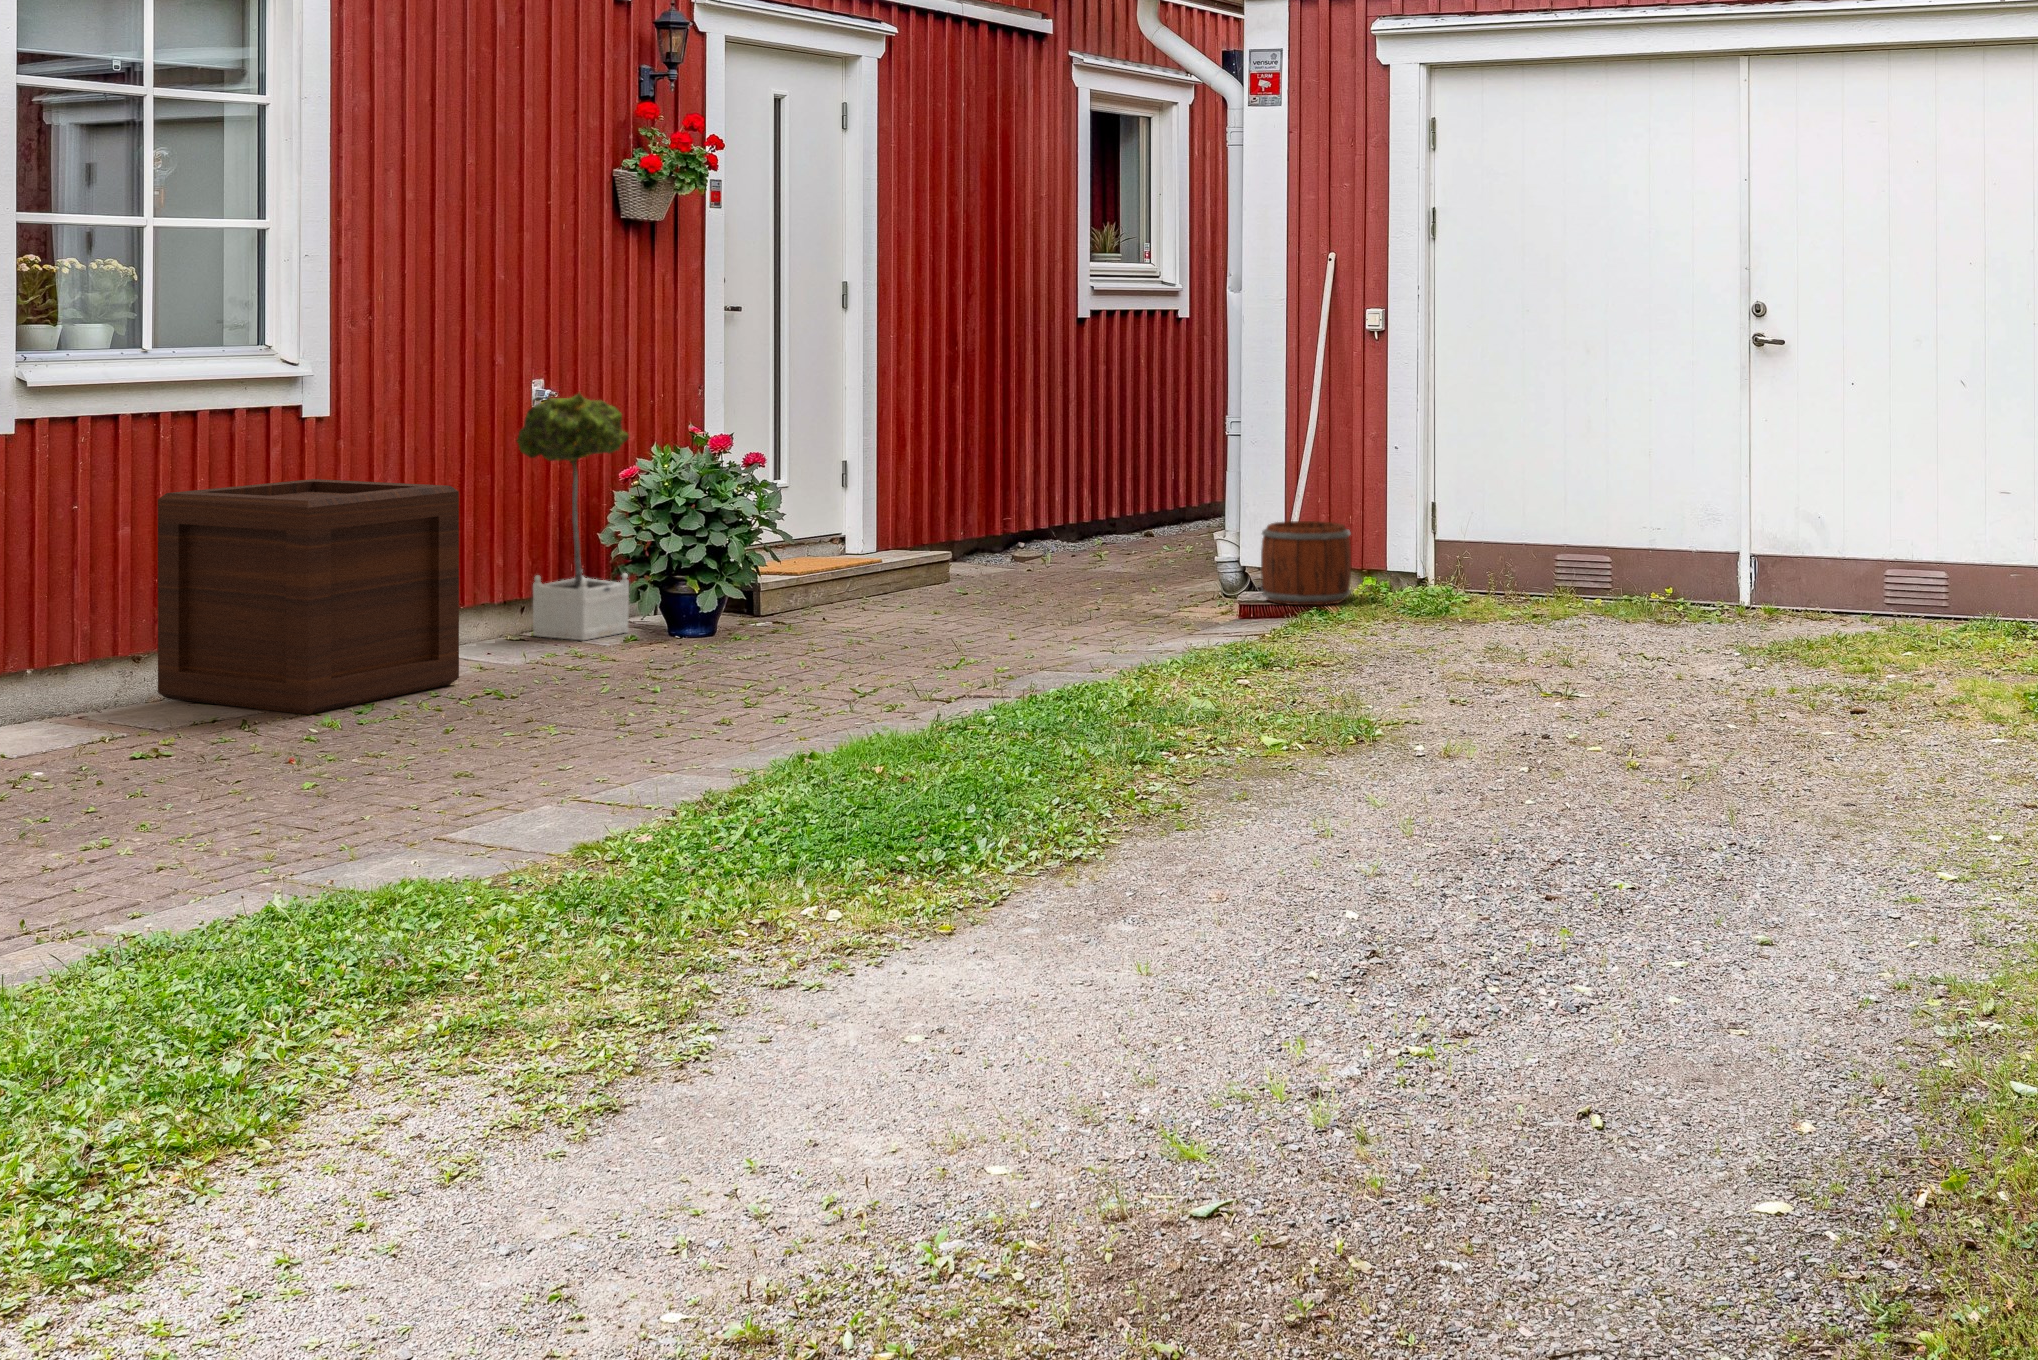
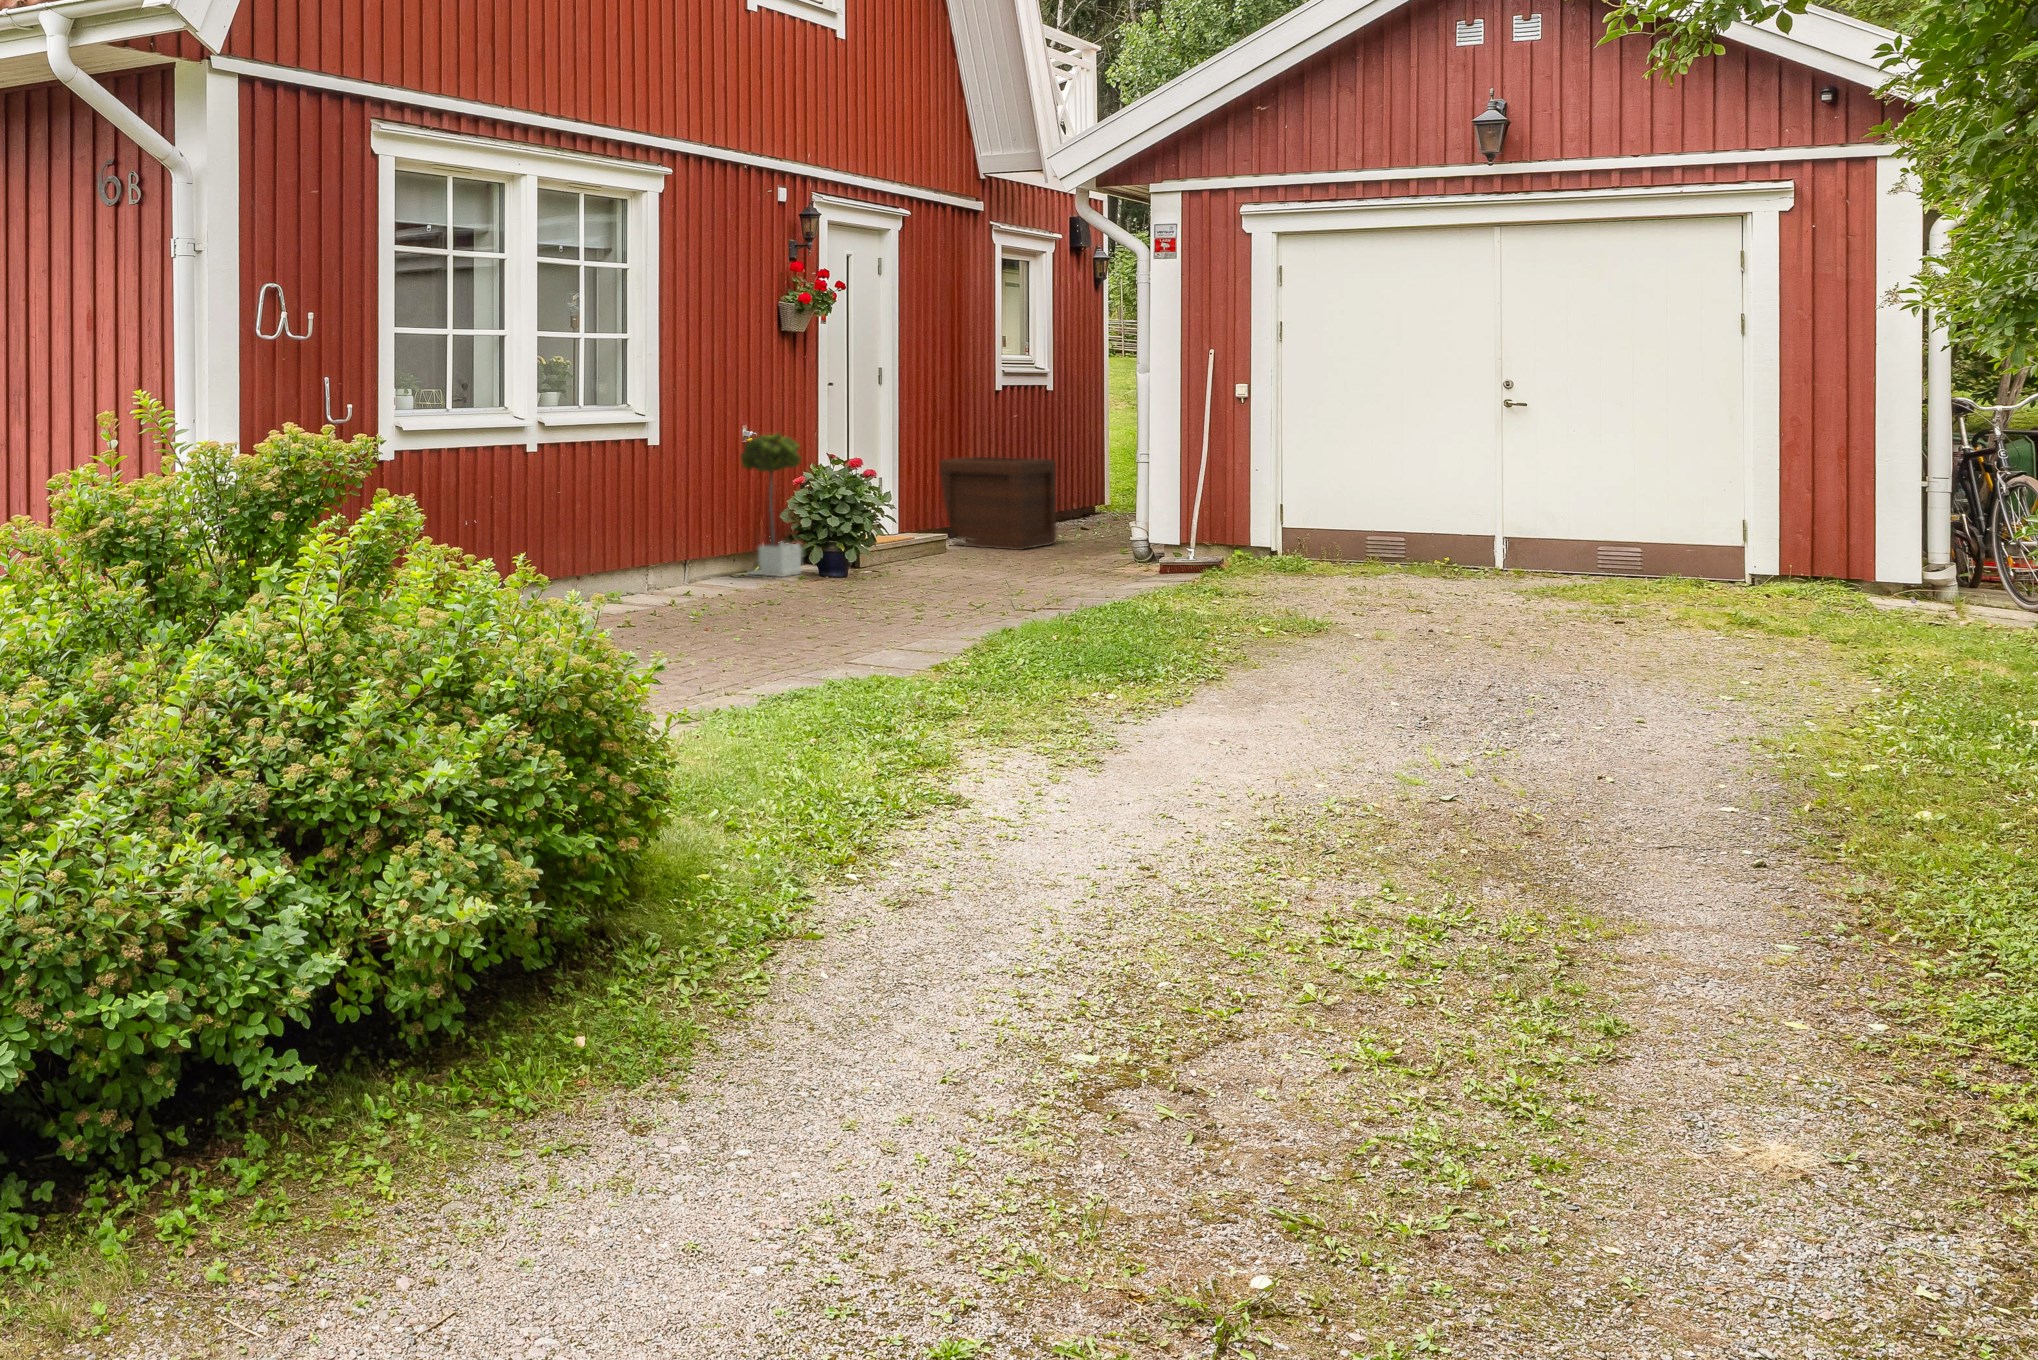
wooden crate: present [158,479,459,714] -> present [938,457,1056,550]
bucket: present [1261,521,1351,605] -> none [1172,519,1232,571]

